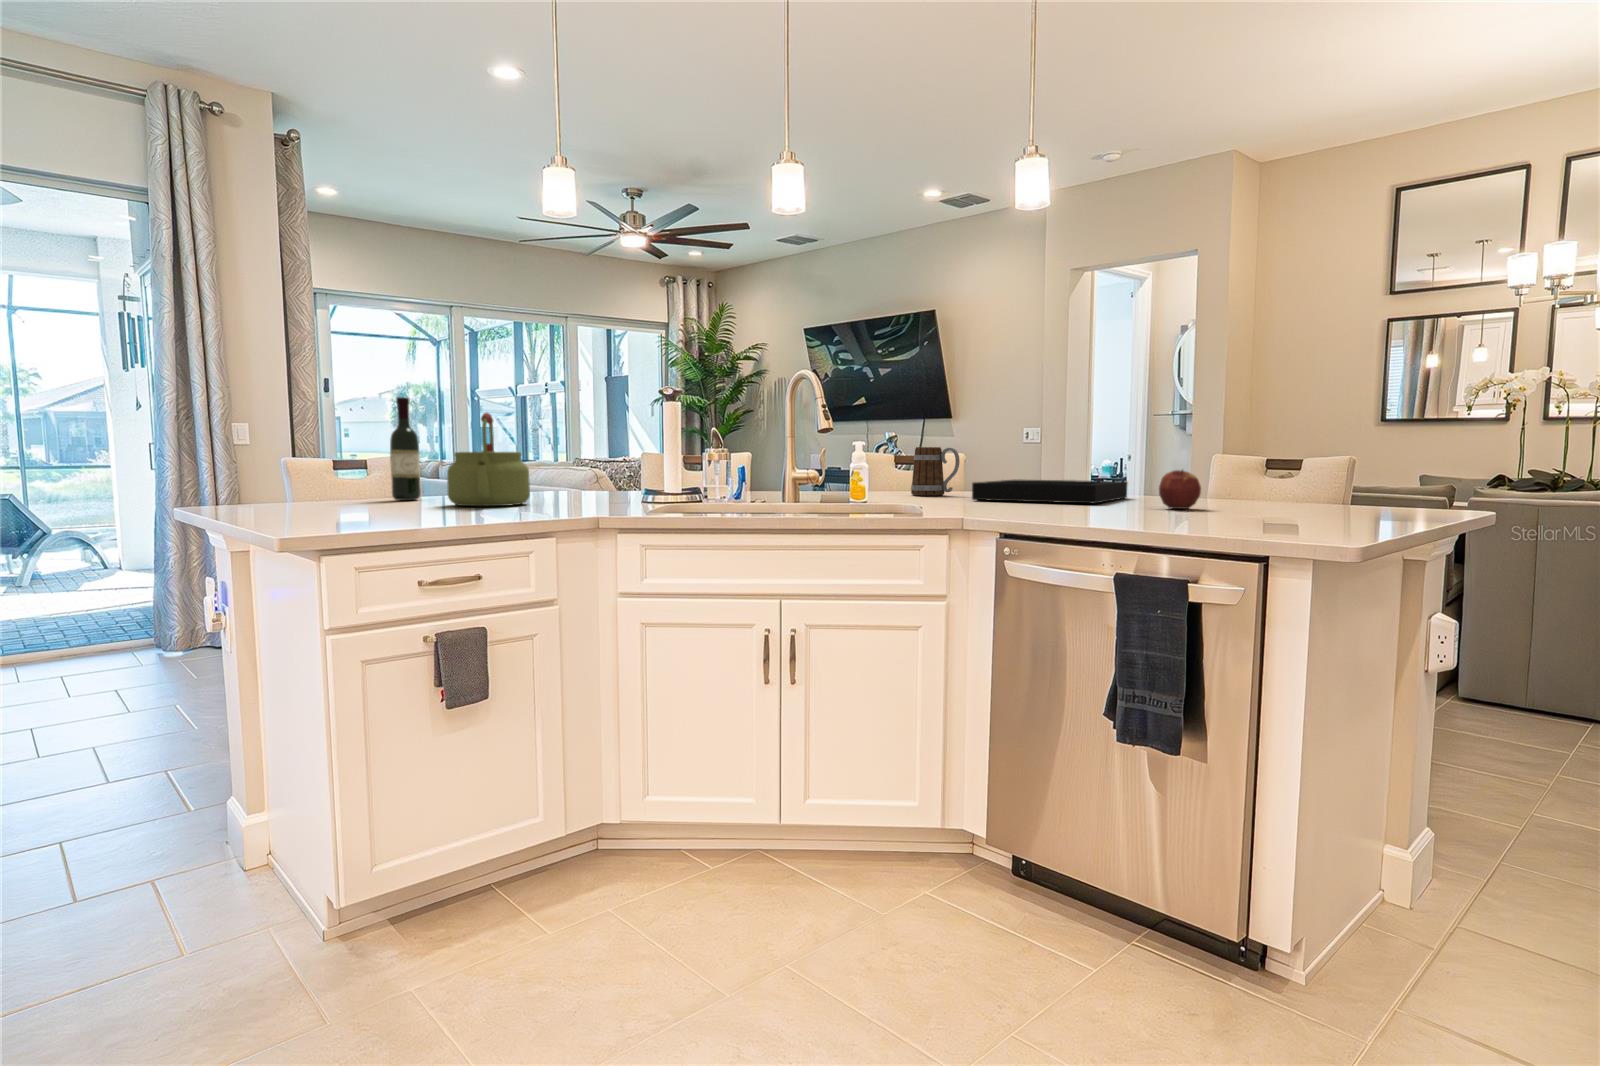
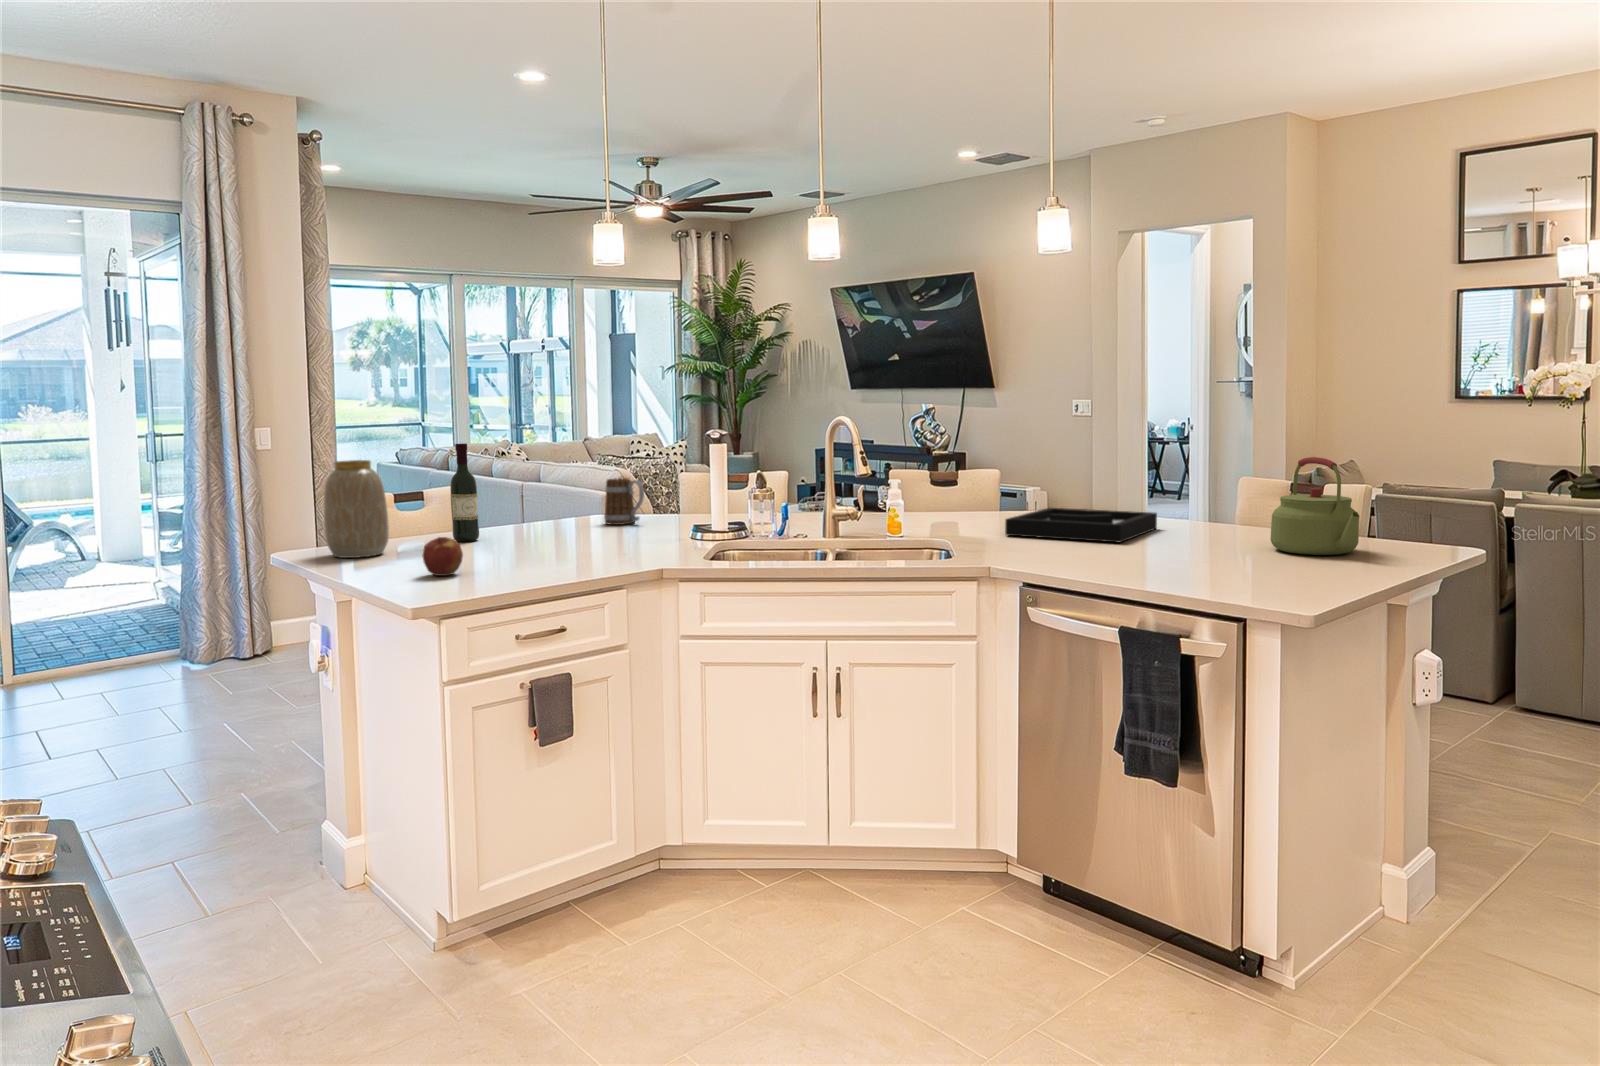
vase: none [240,404,315,507] -> present [324,460,389,558]
kettle: present [447,413,530,506] -> present [1270,457,1359,555]
mug: present [911,447,960,496] -> present [604,478,644,525]
apple: present [1159,470,1201,509] -> present [422,537,463,576]

